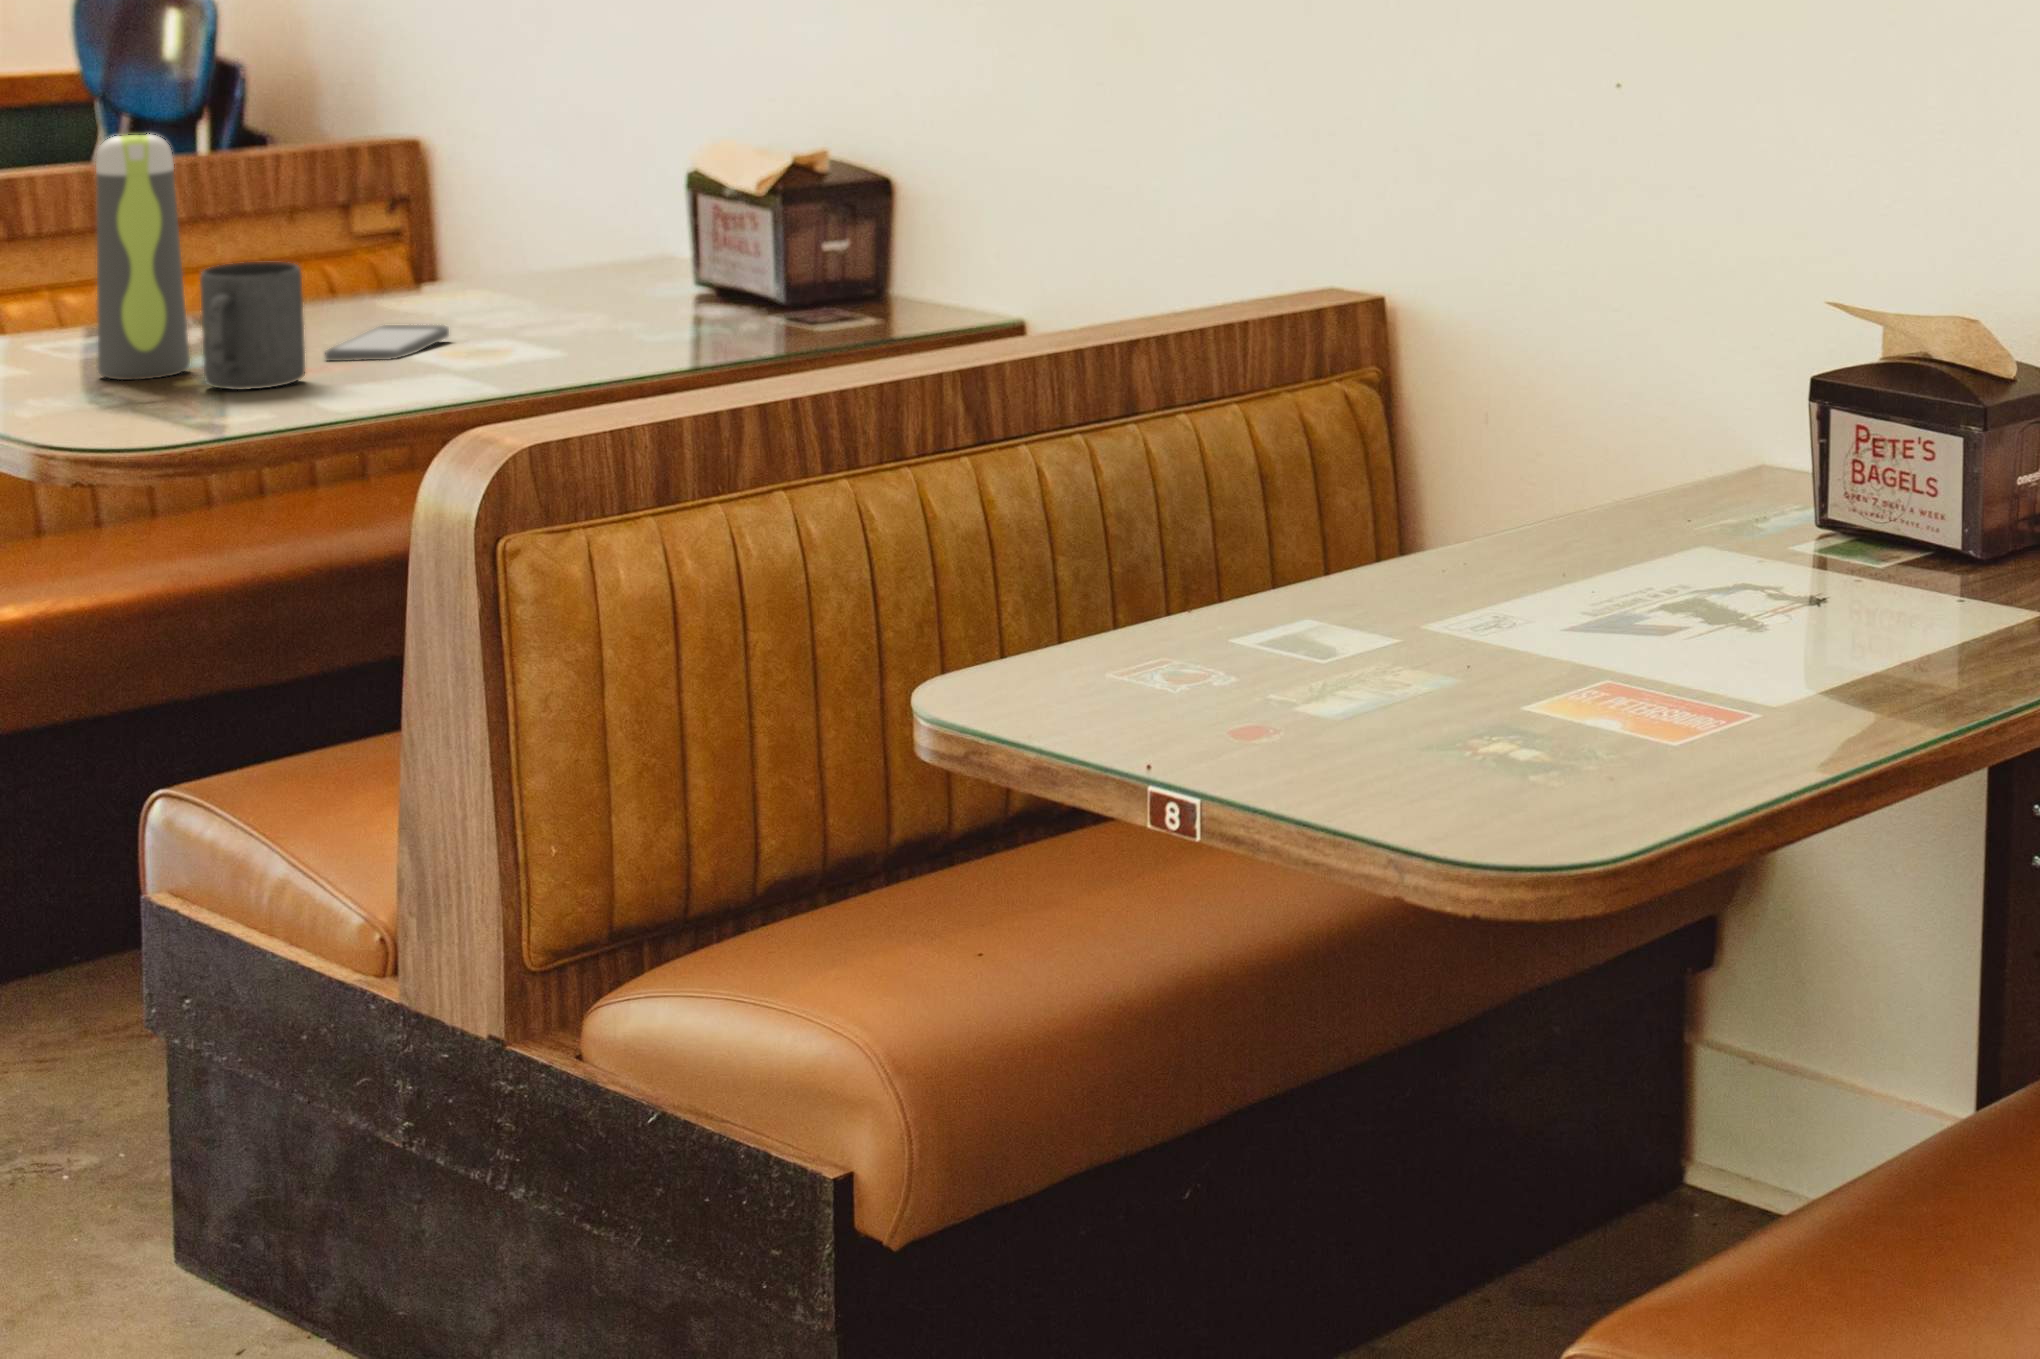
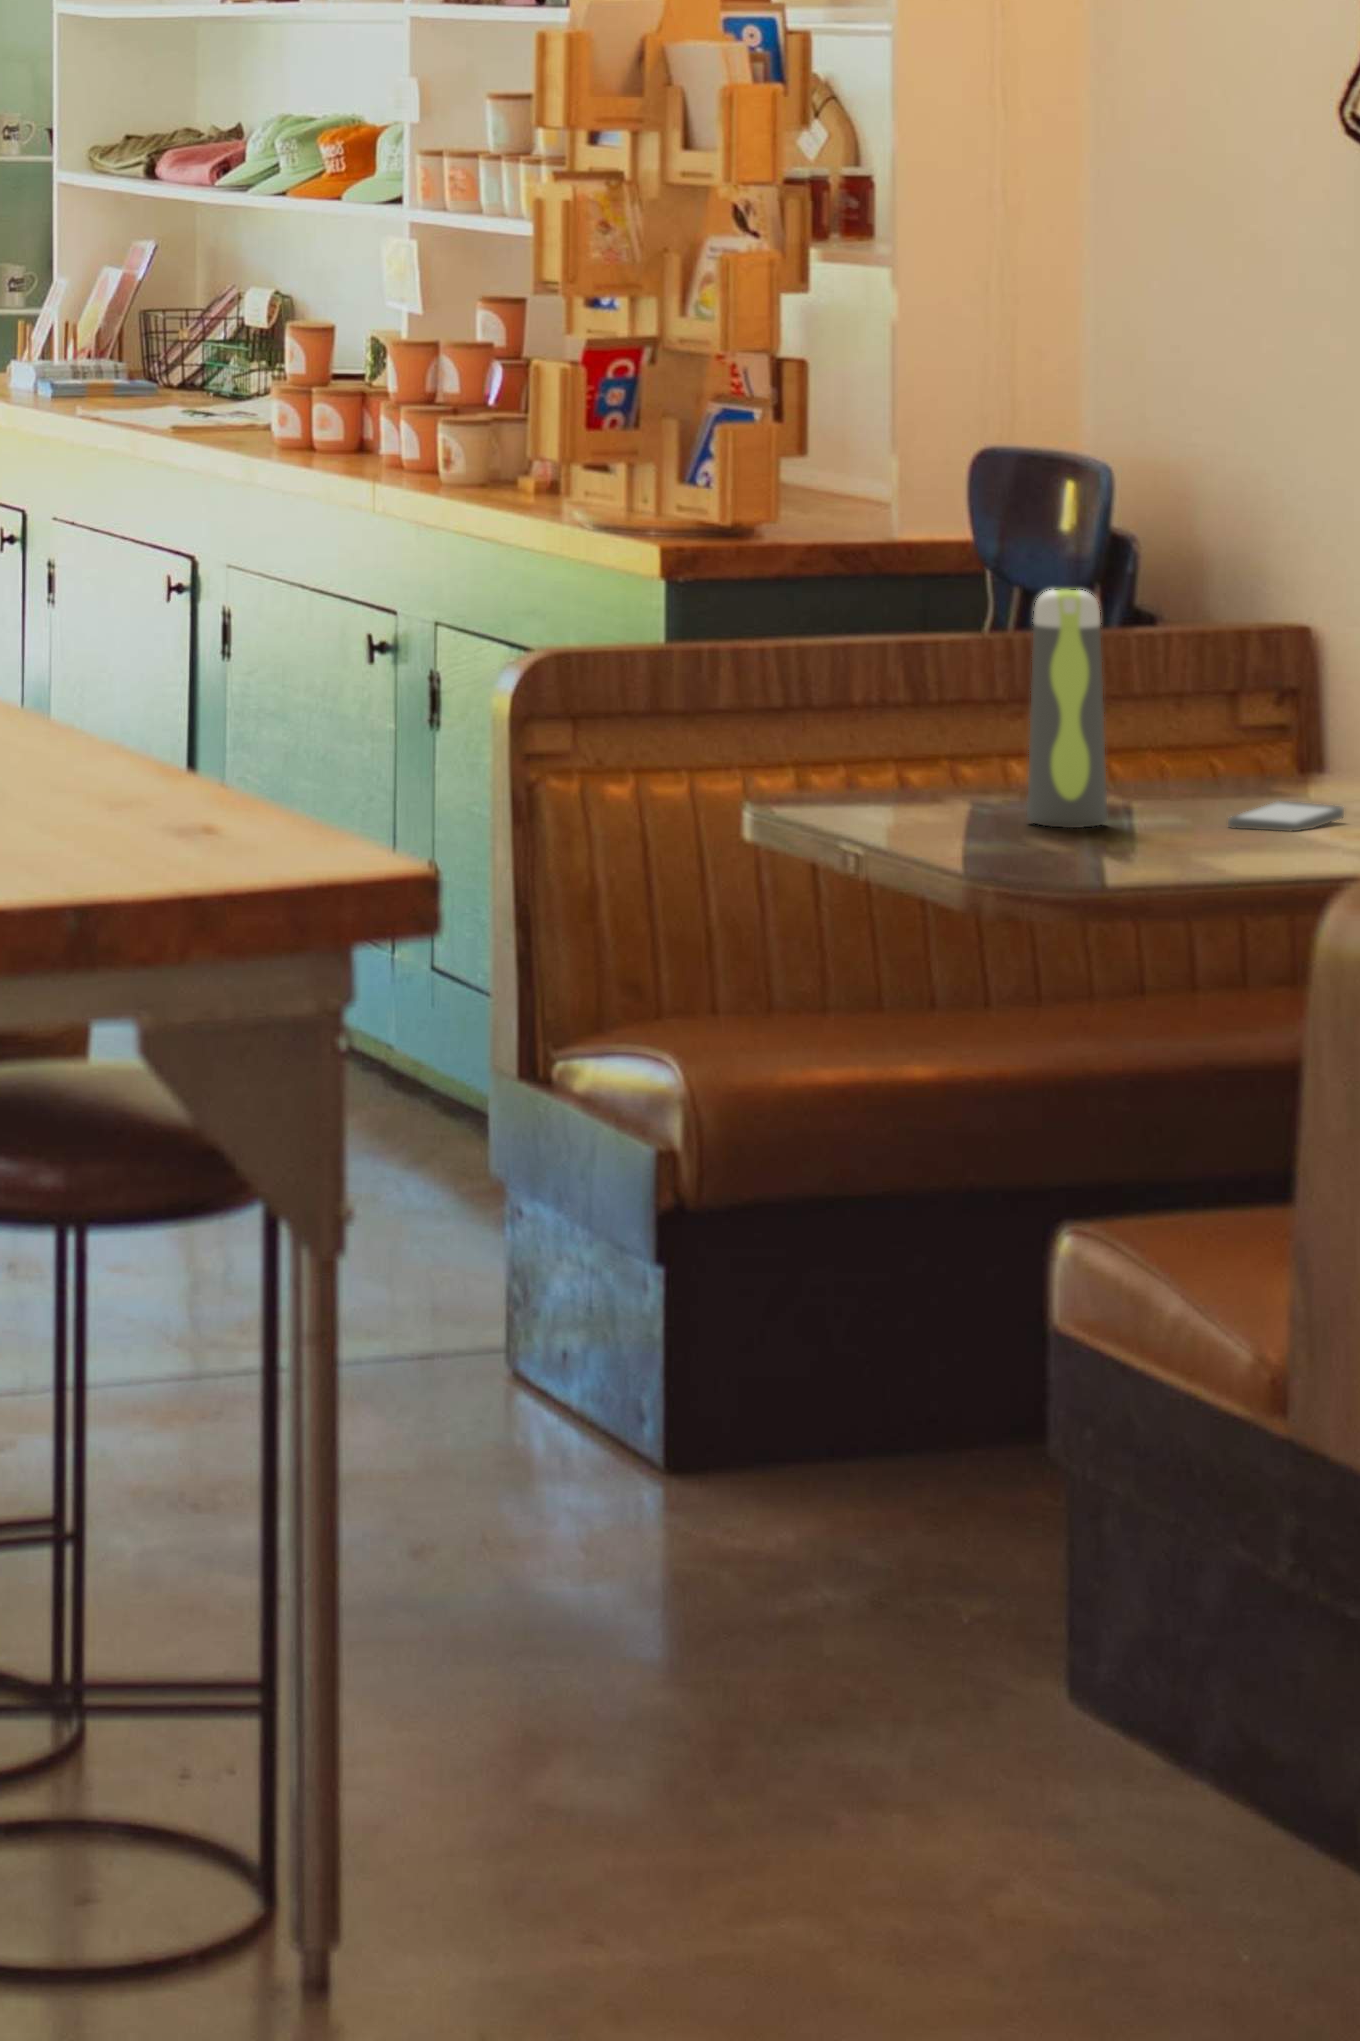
mug: present [200,262,305,390] -> none [1125,718,1214,841]

